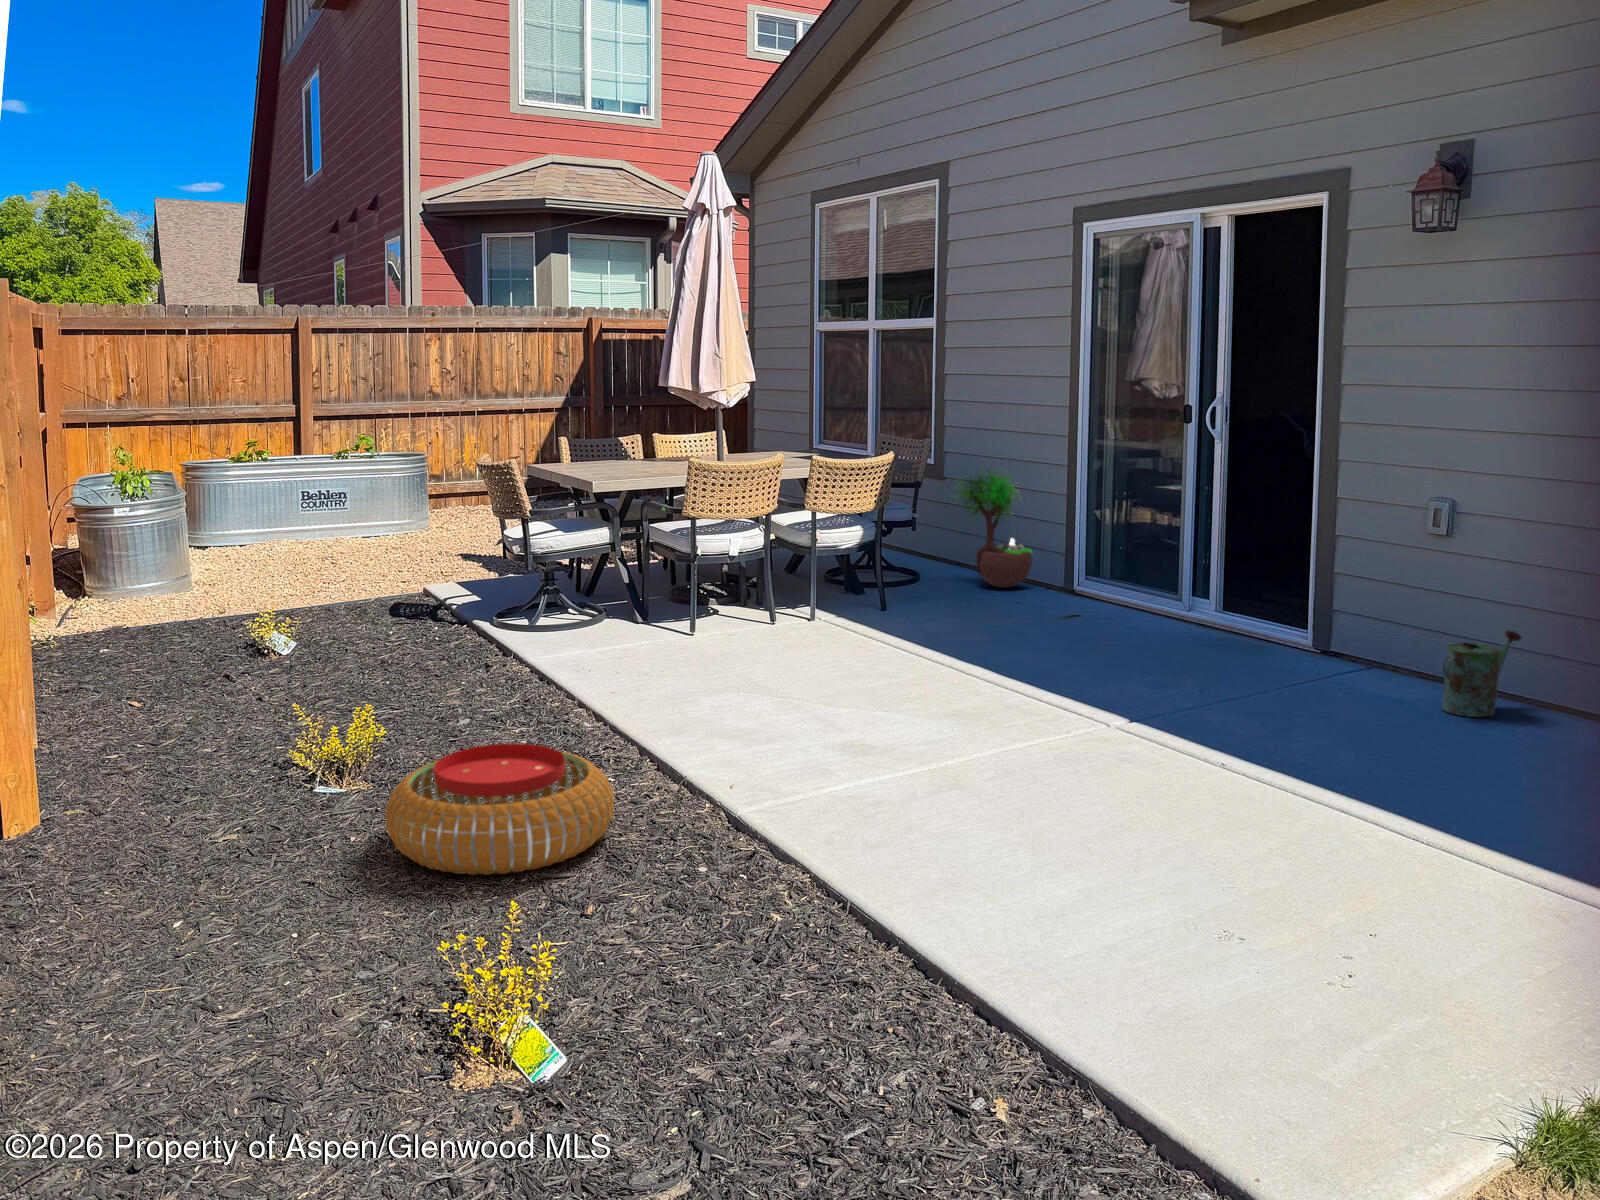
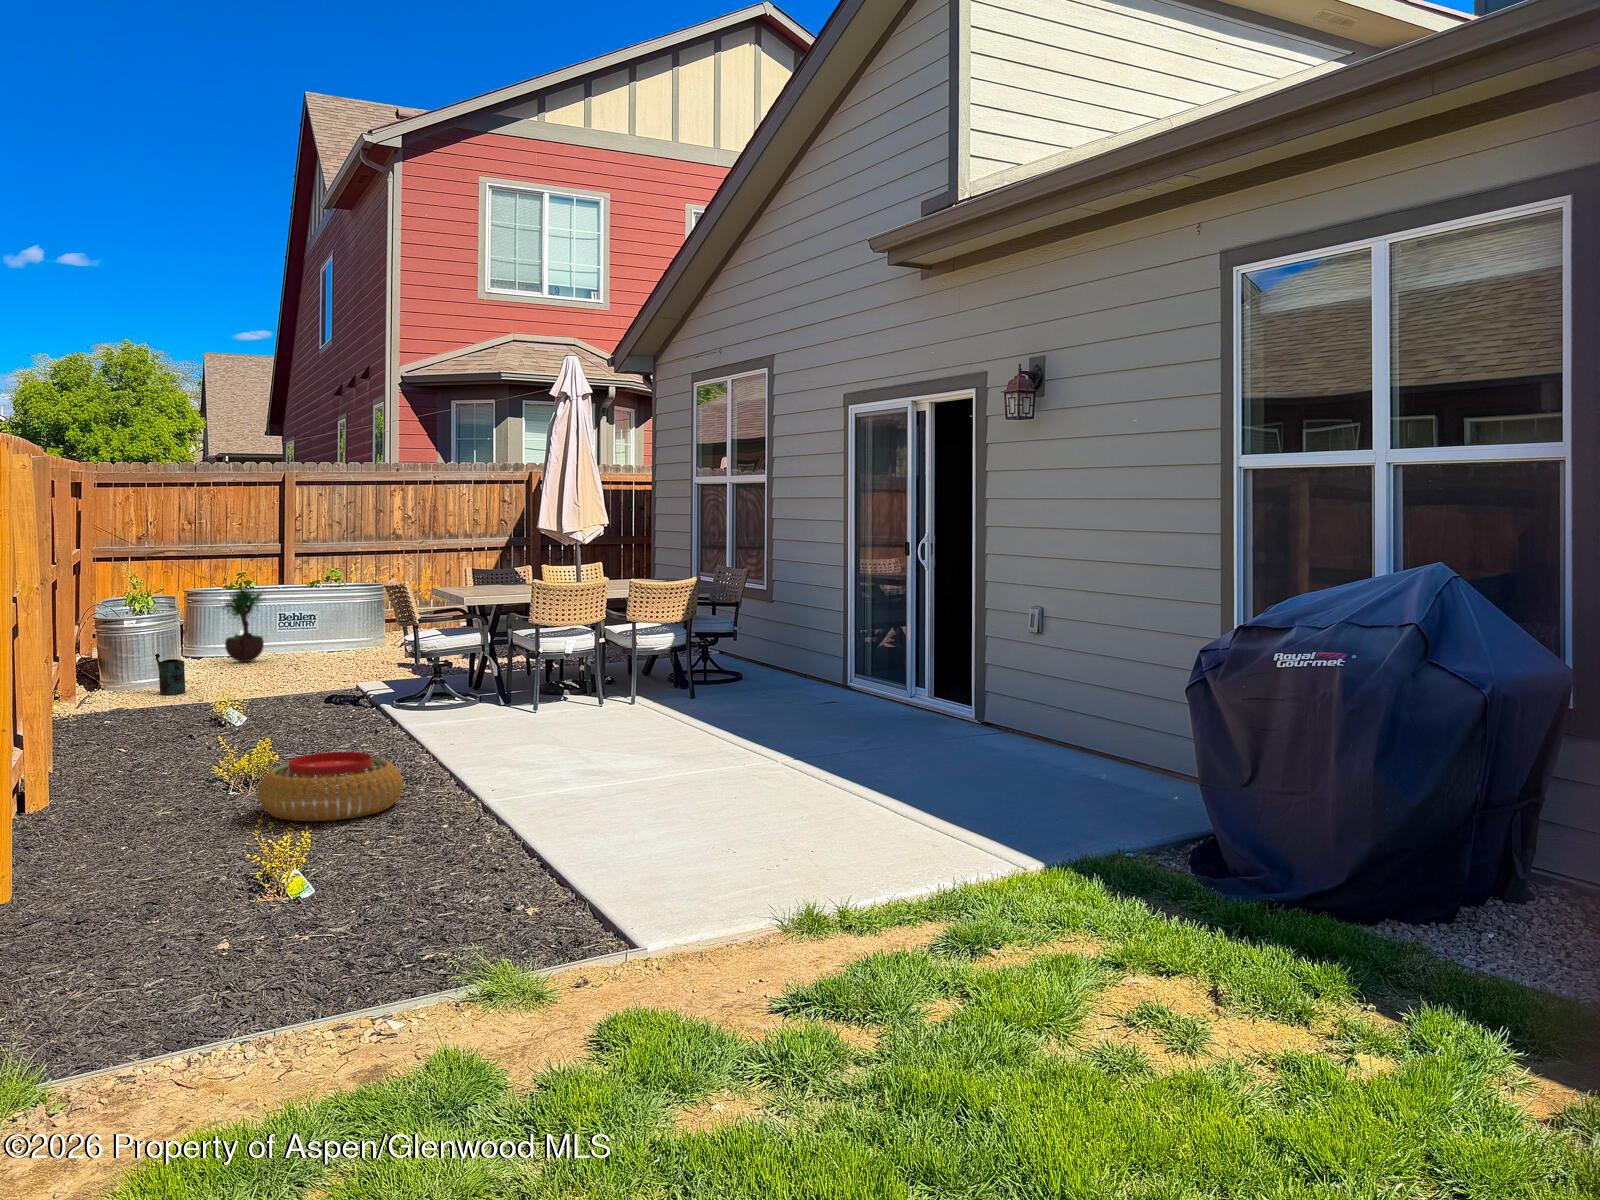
potted tree: present [954,467,1032,588] -> present [223,587,265,662]
watering can: present [1442,630,1521,717] -> present [155,654,186,695]

